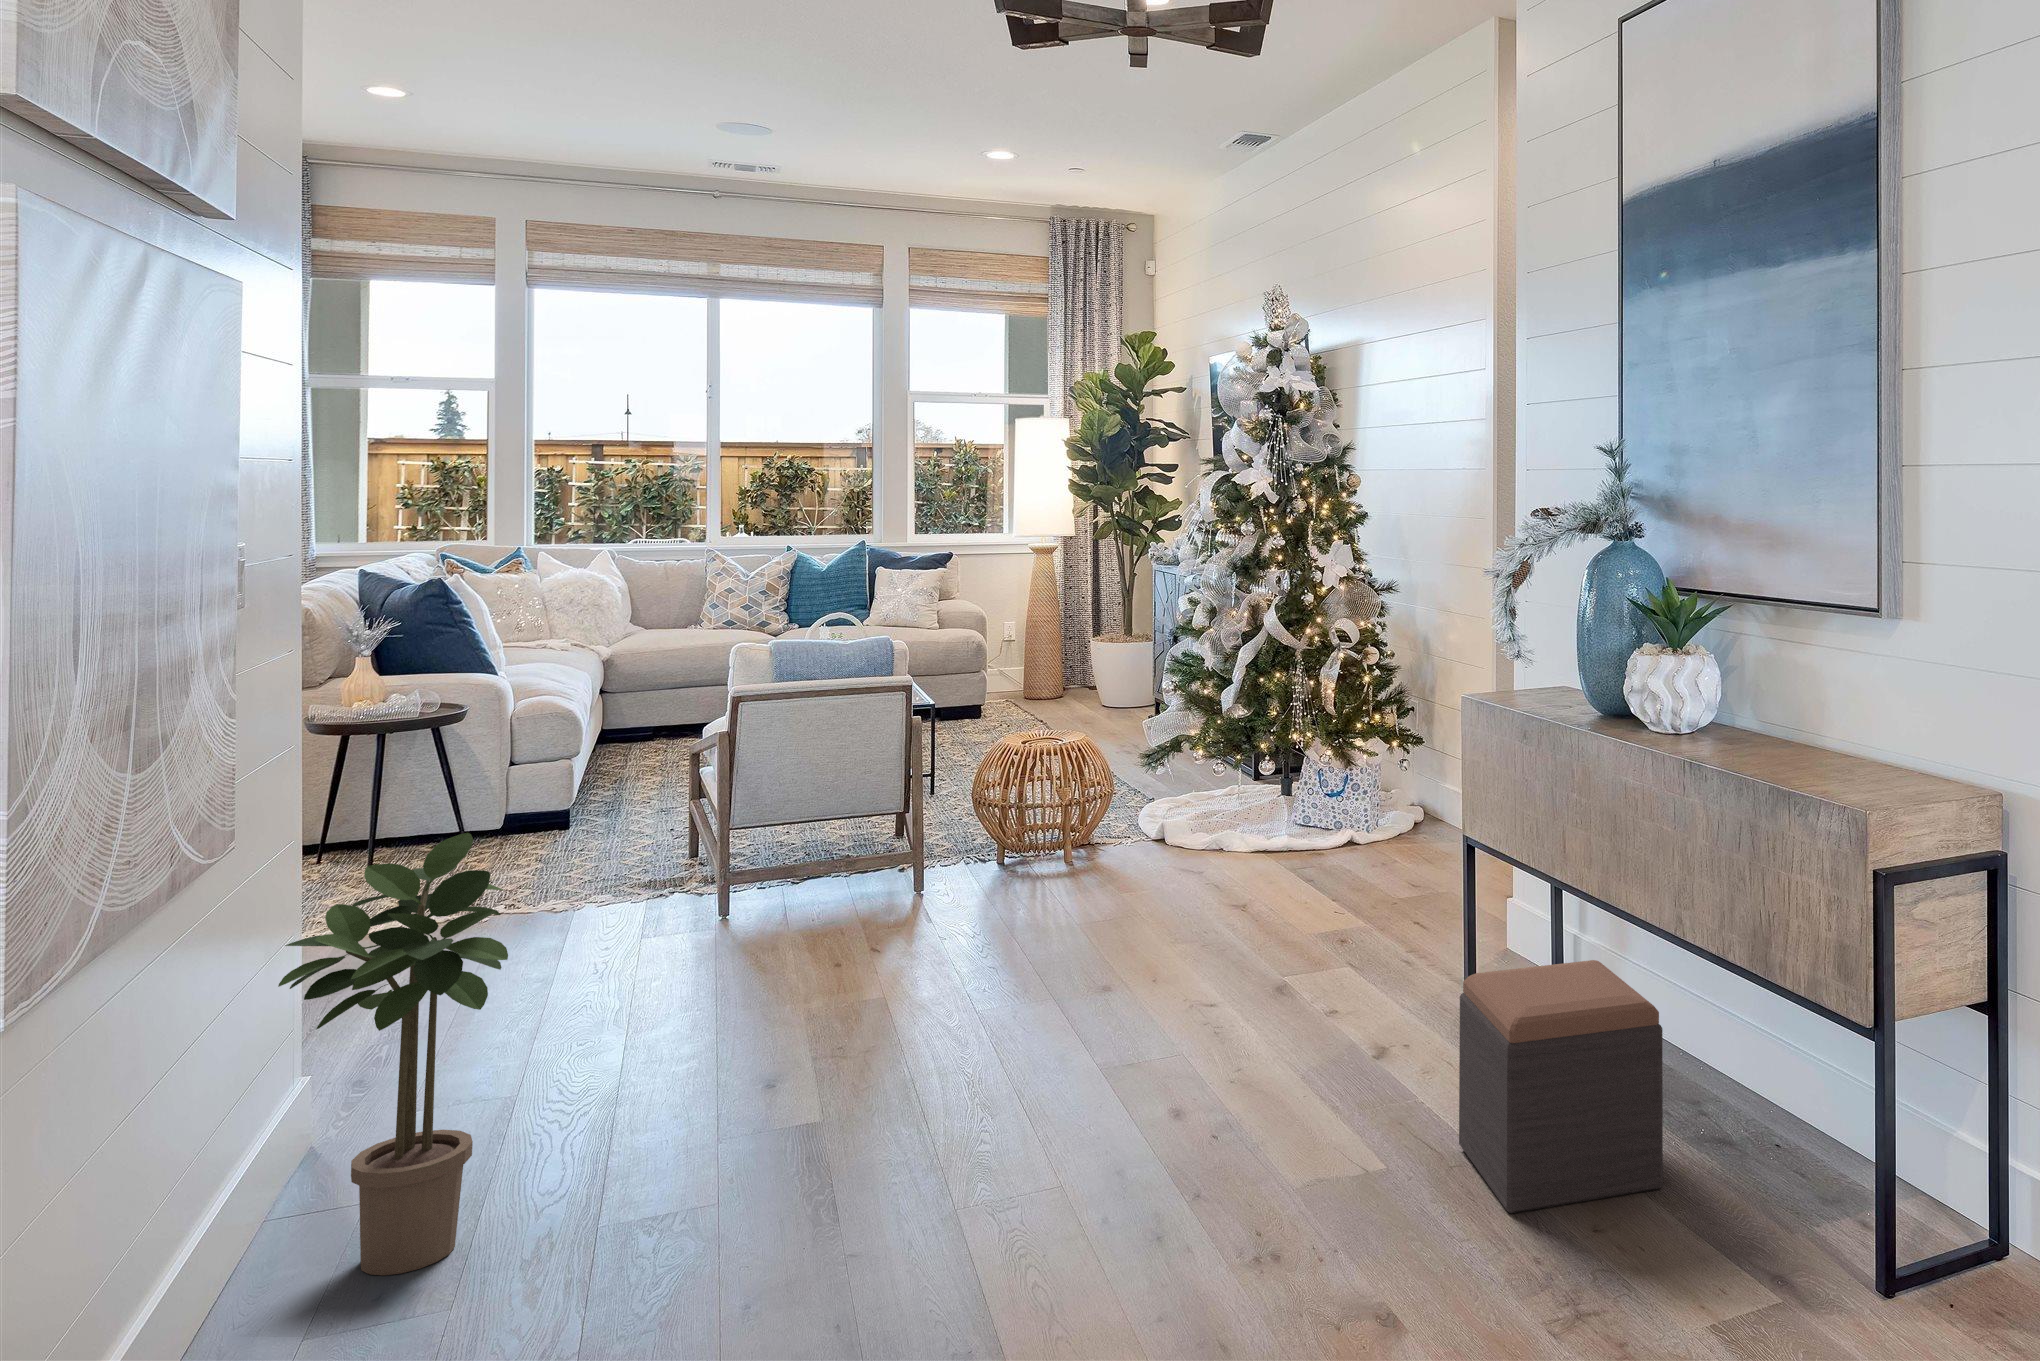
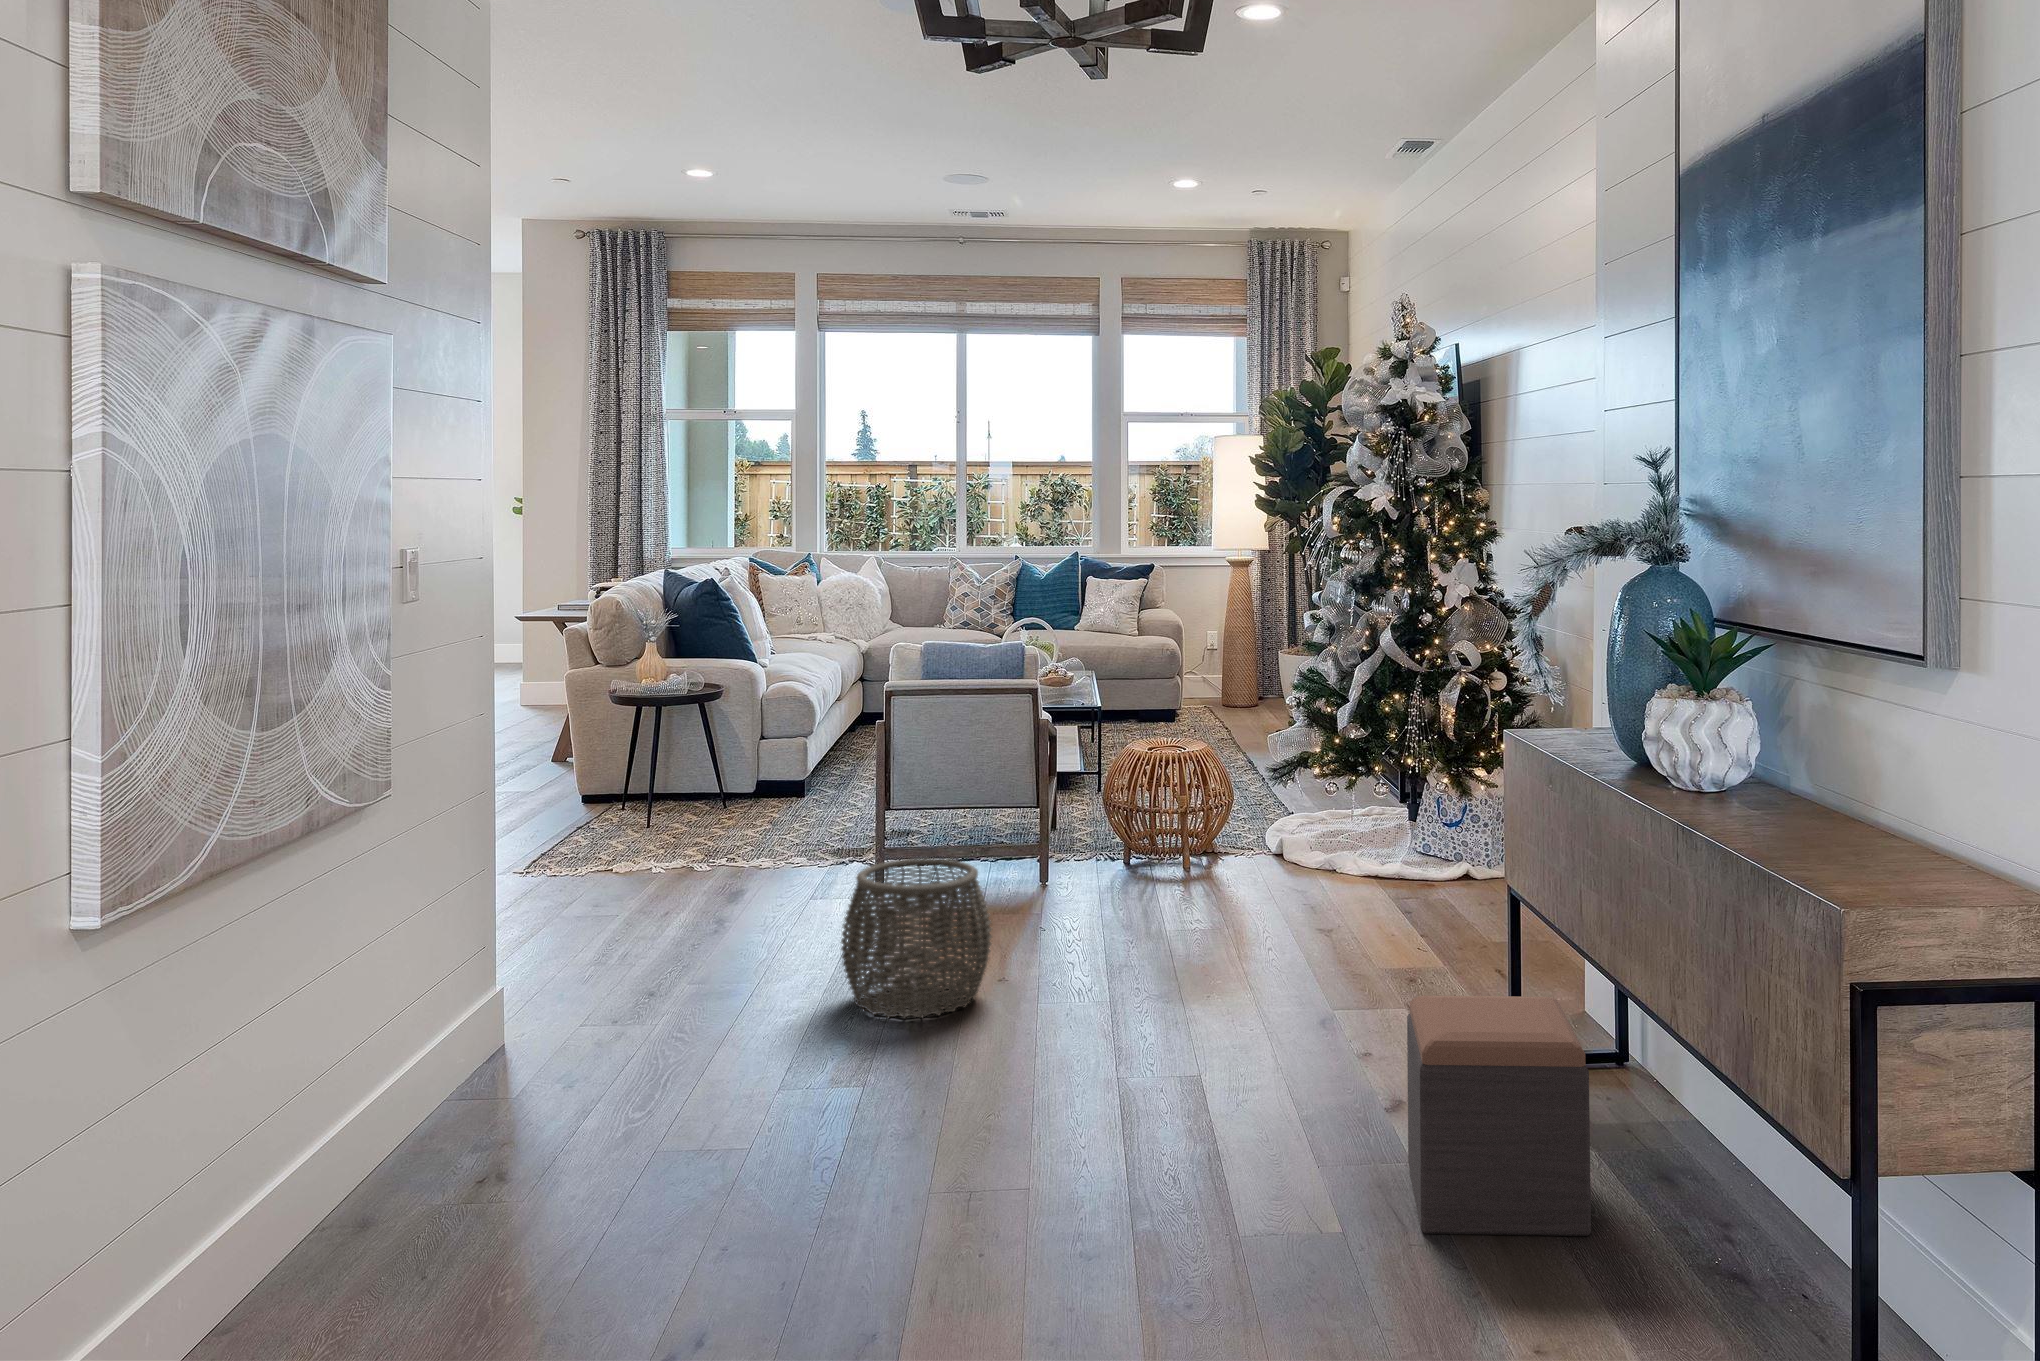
potted plant: present [278,833,508,1275] -> none [456,785,624,1130]
woven basket: none [741,882,924,1069] -> present [841,858,992,1018]

